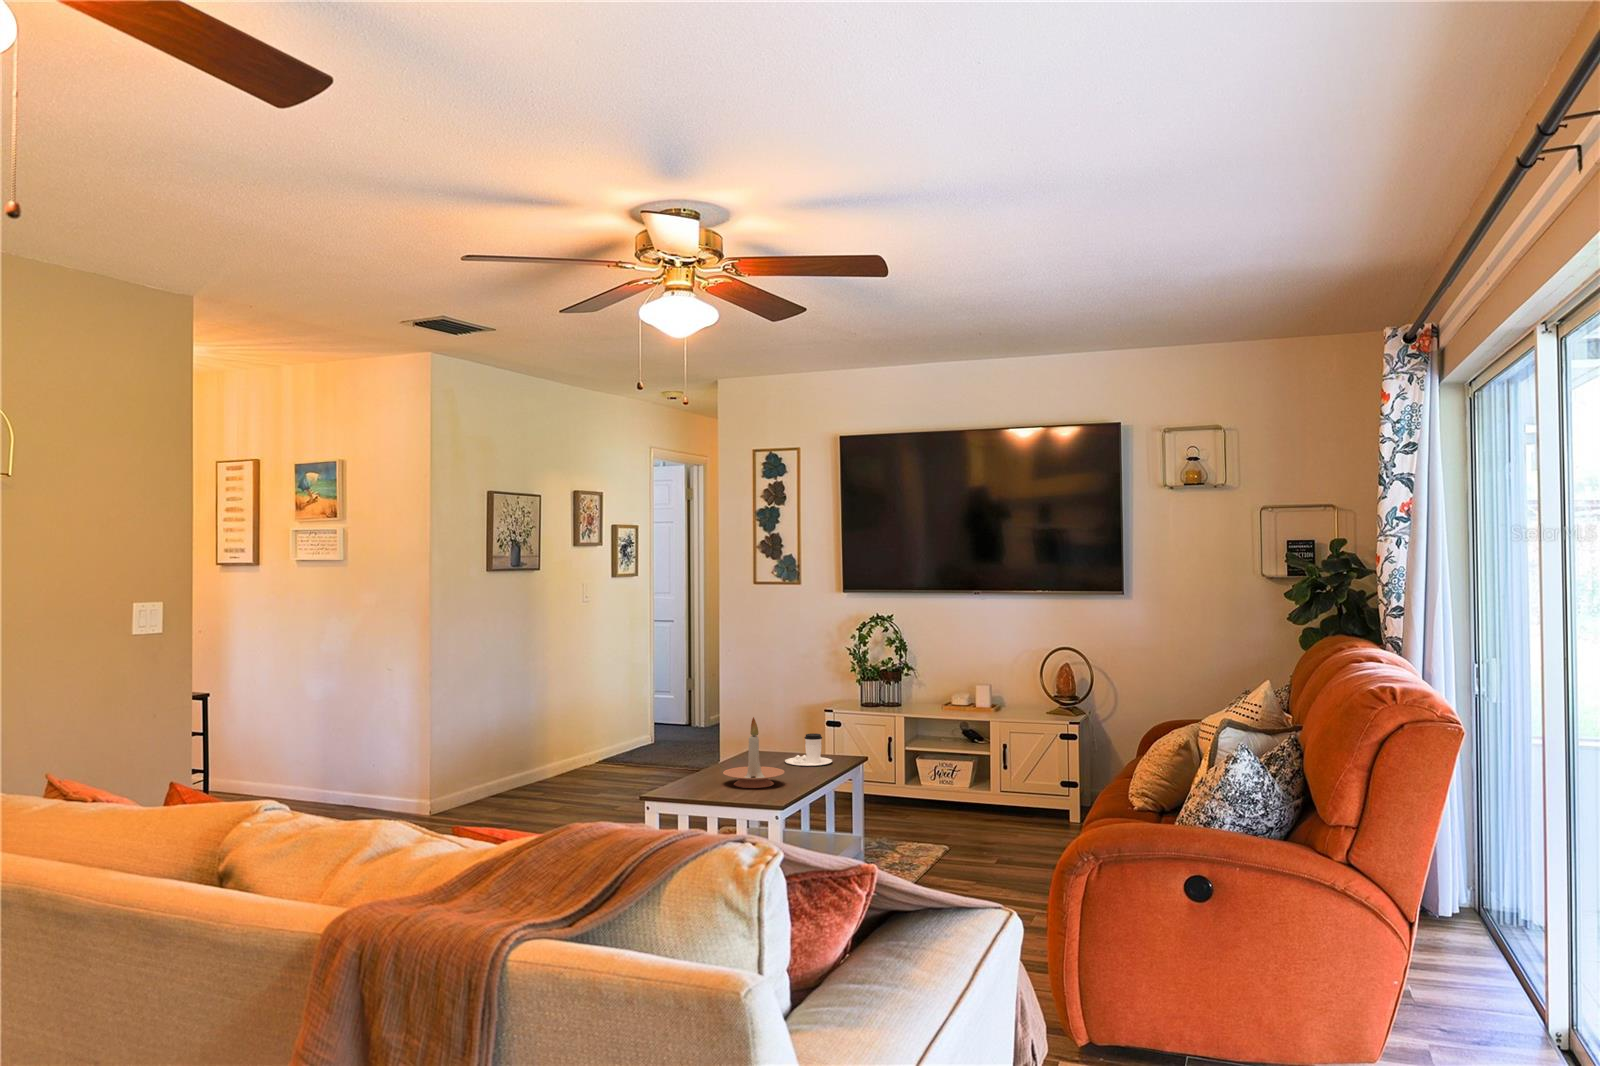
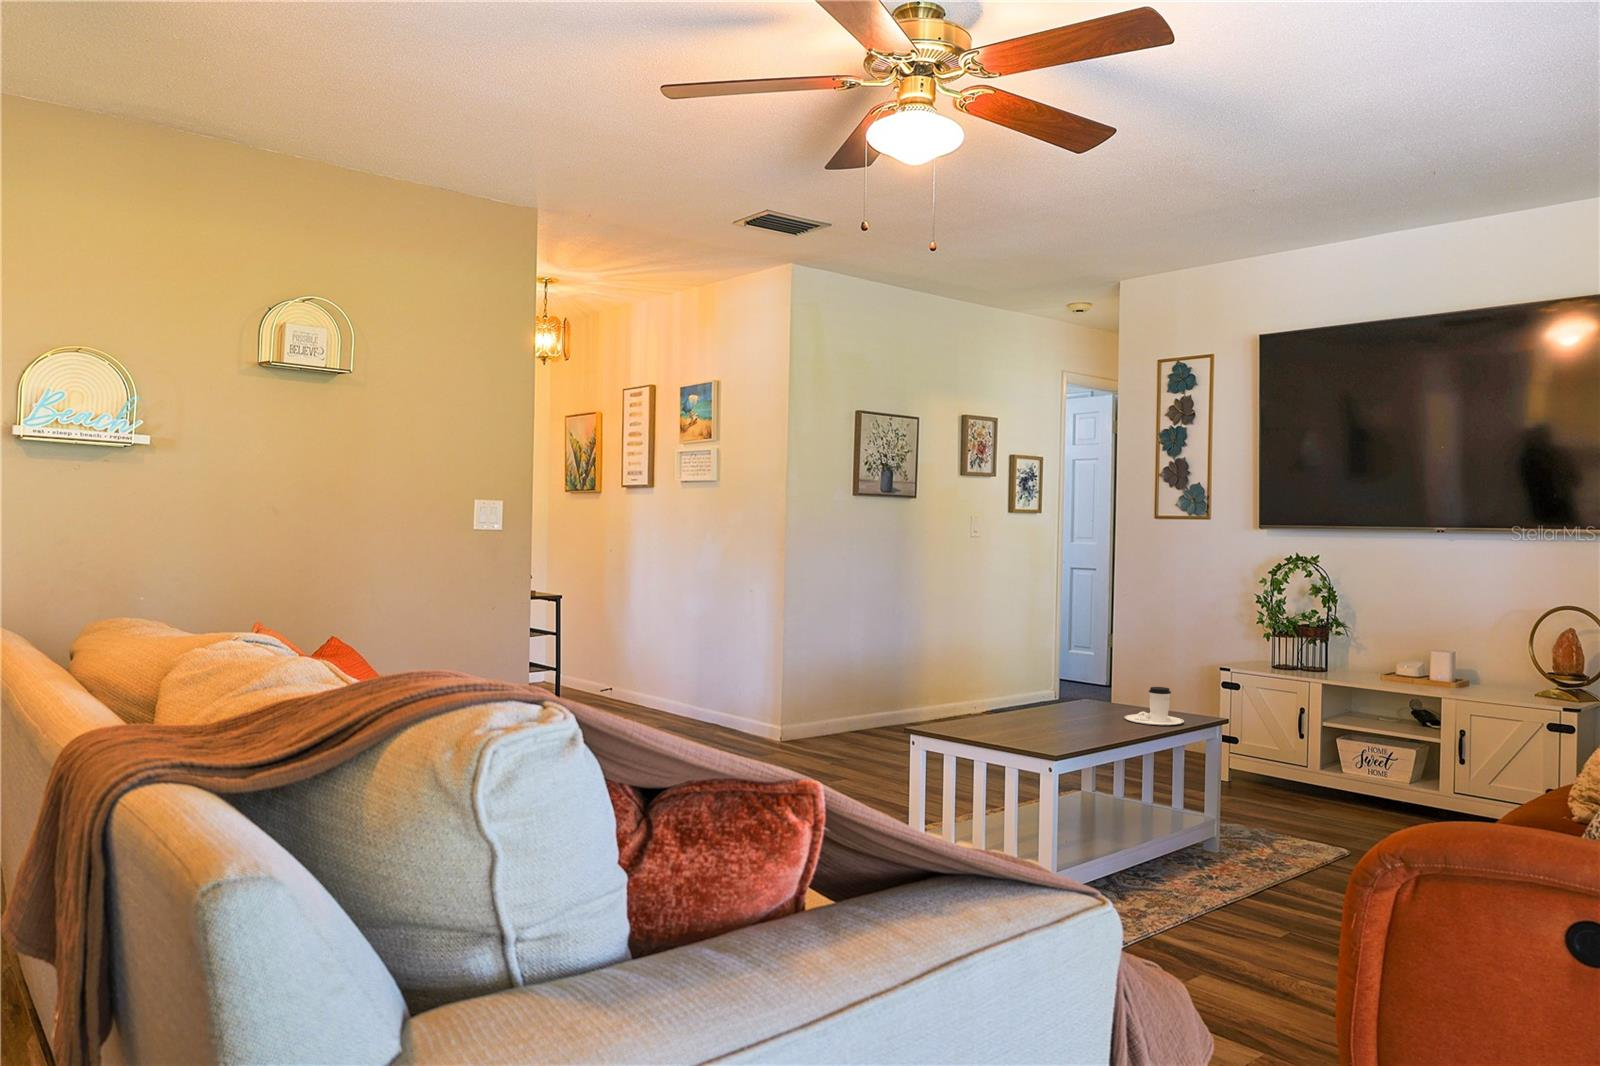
candle holder: present [723,717,784,788] -> none [1026,657,1101,740]

